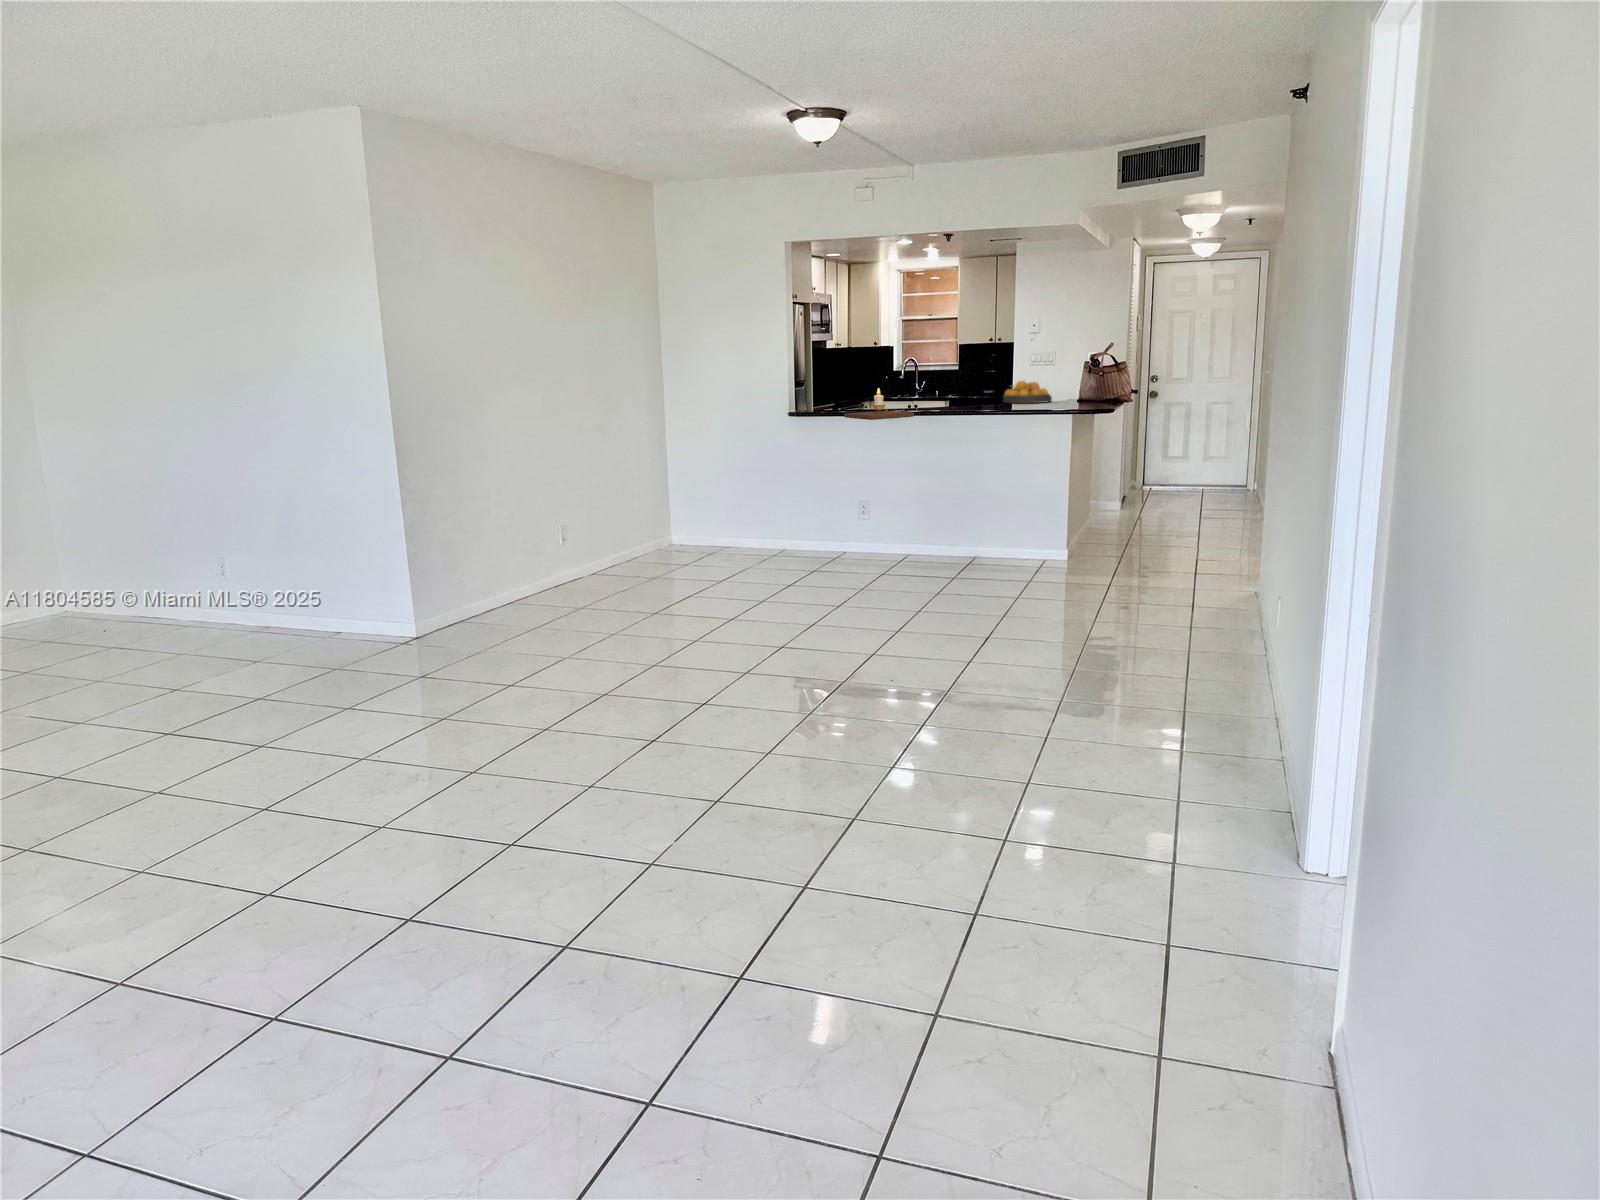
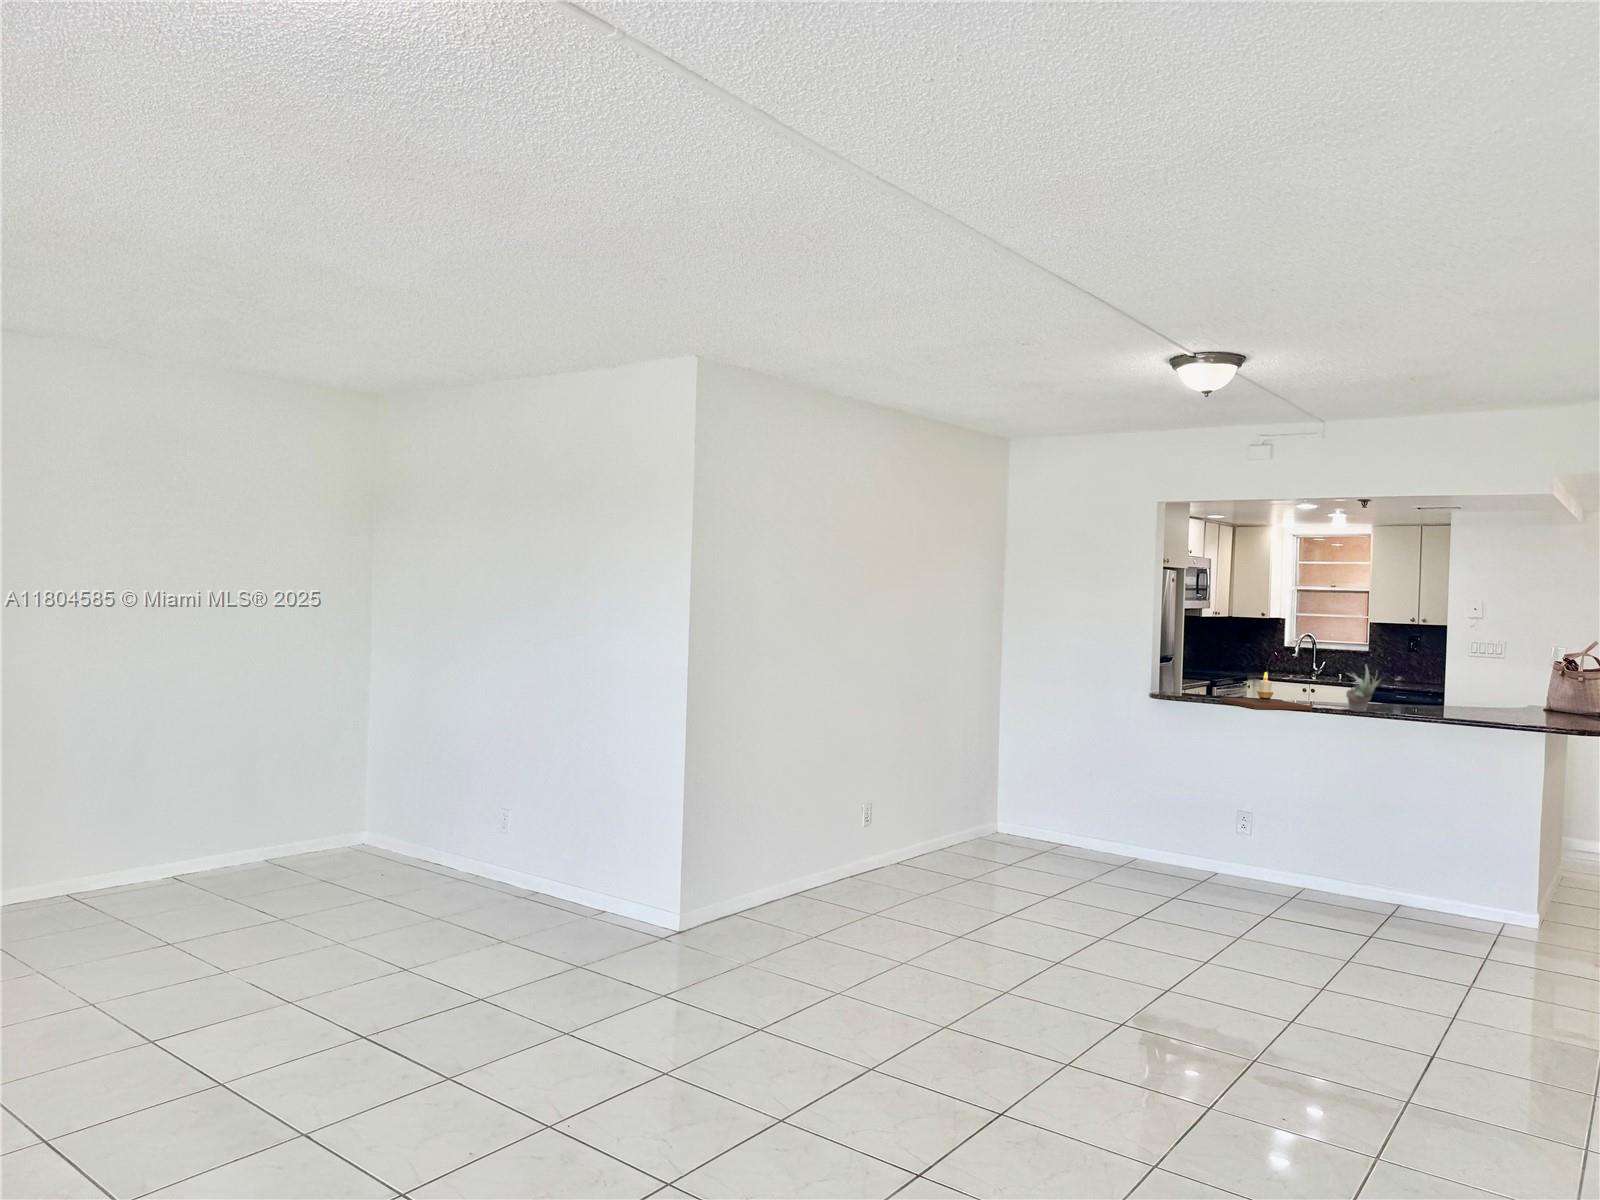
succulent plant: none [937,374,963,414] -> present [1346,665,1381,712]
fruit bowl: present [1003,381,1052,403] -> none [1433,675,1505,706]

